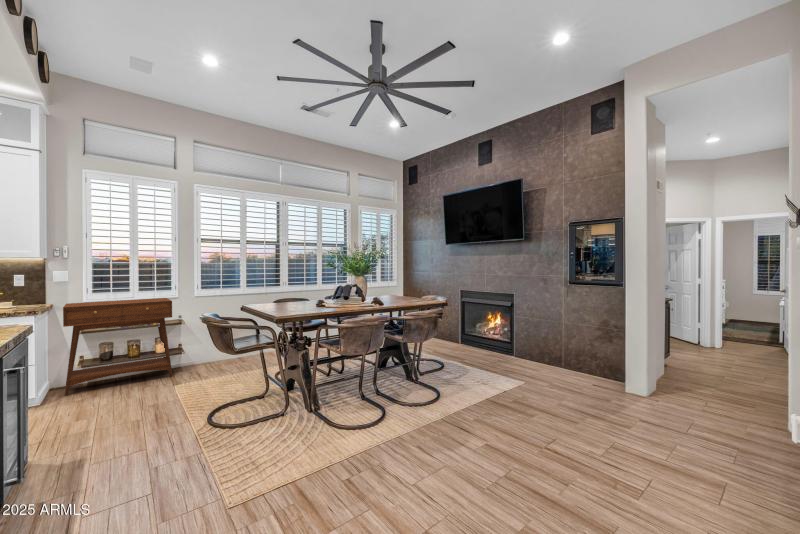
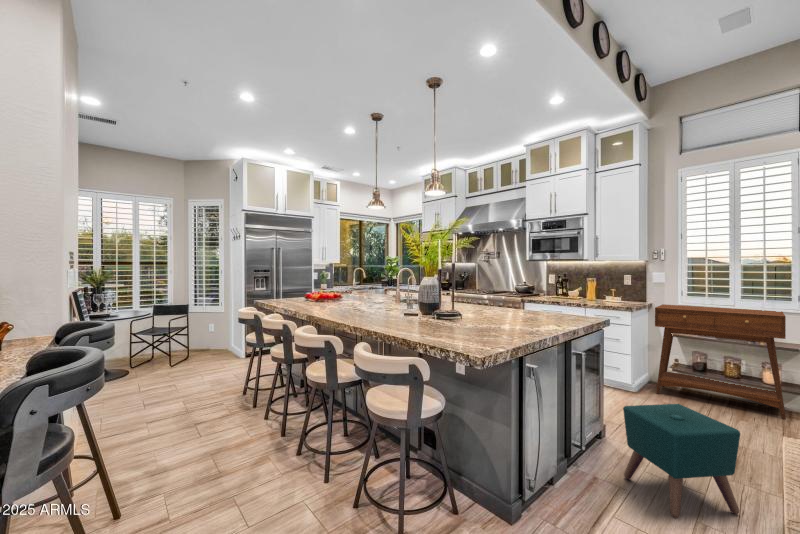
ottoman: none [71,386,172,480] -> present [623,404,740,518]

